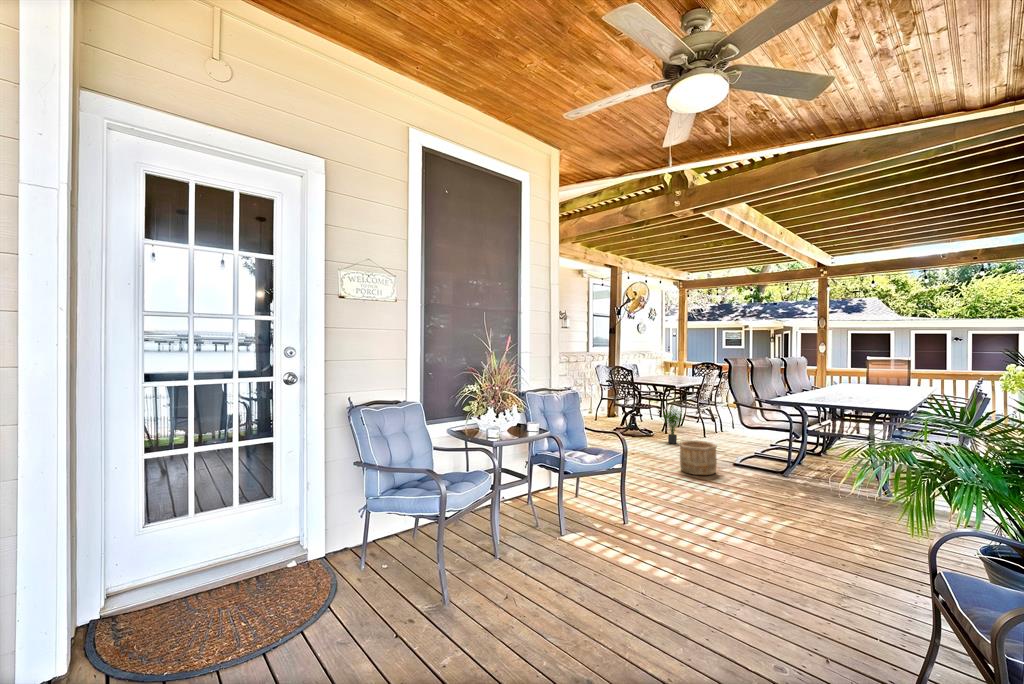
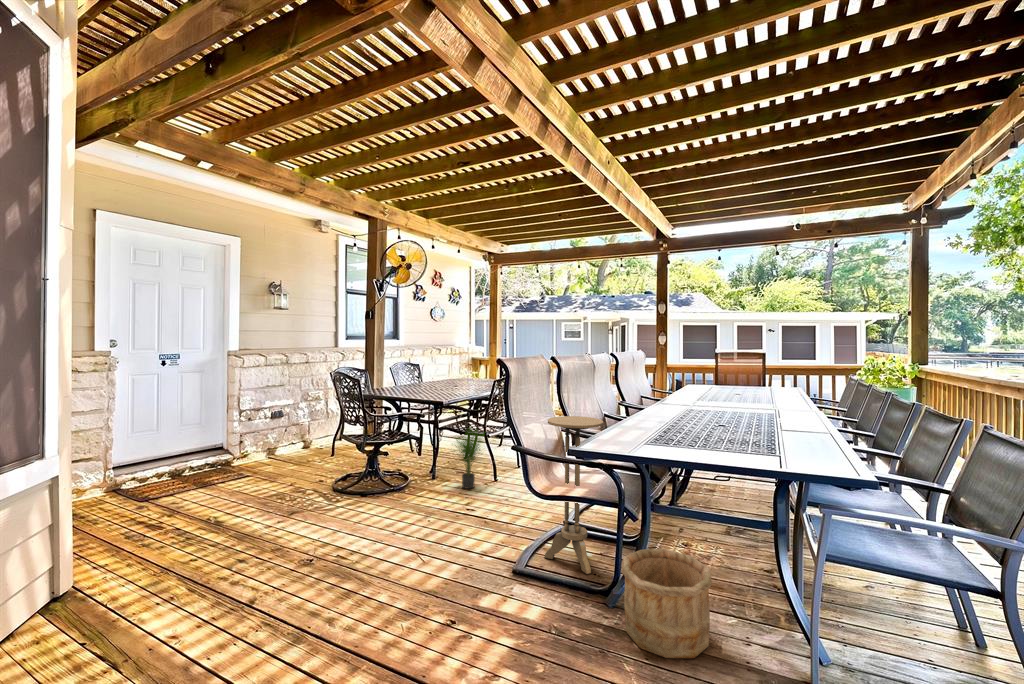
side table: none [733,394,769,478] -> present [544,416,603,574]
wooden bucket: present [679,441,717,475] -> present [622,549,712,658]

